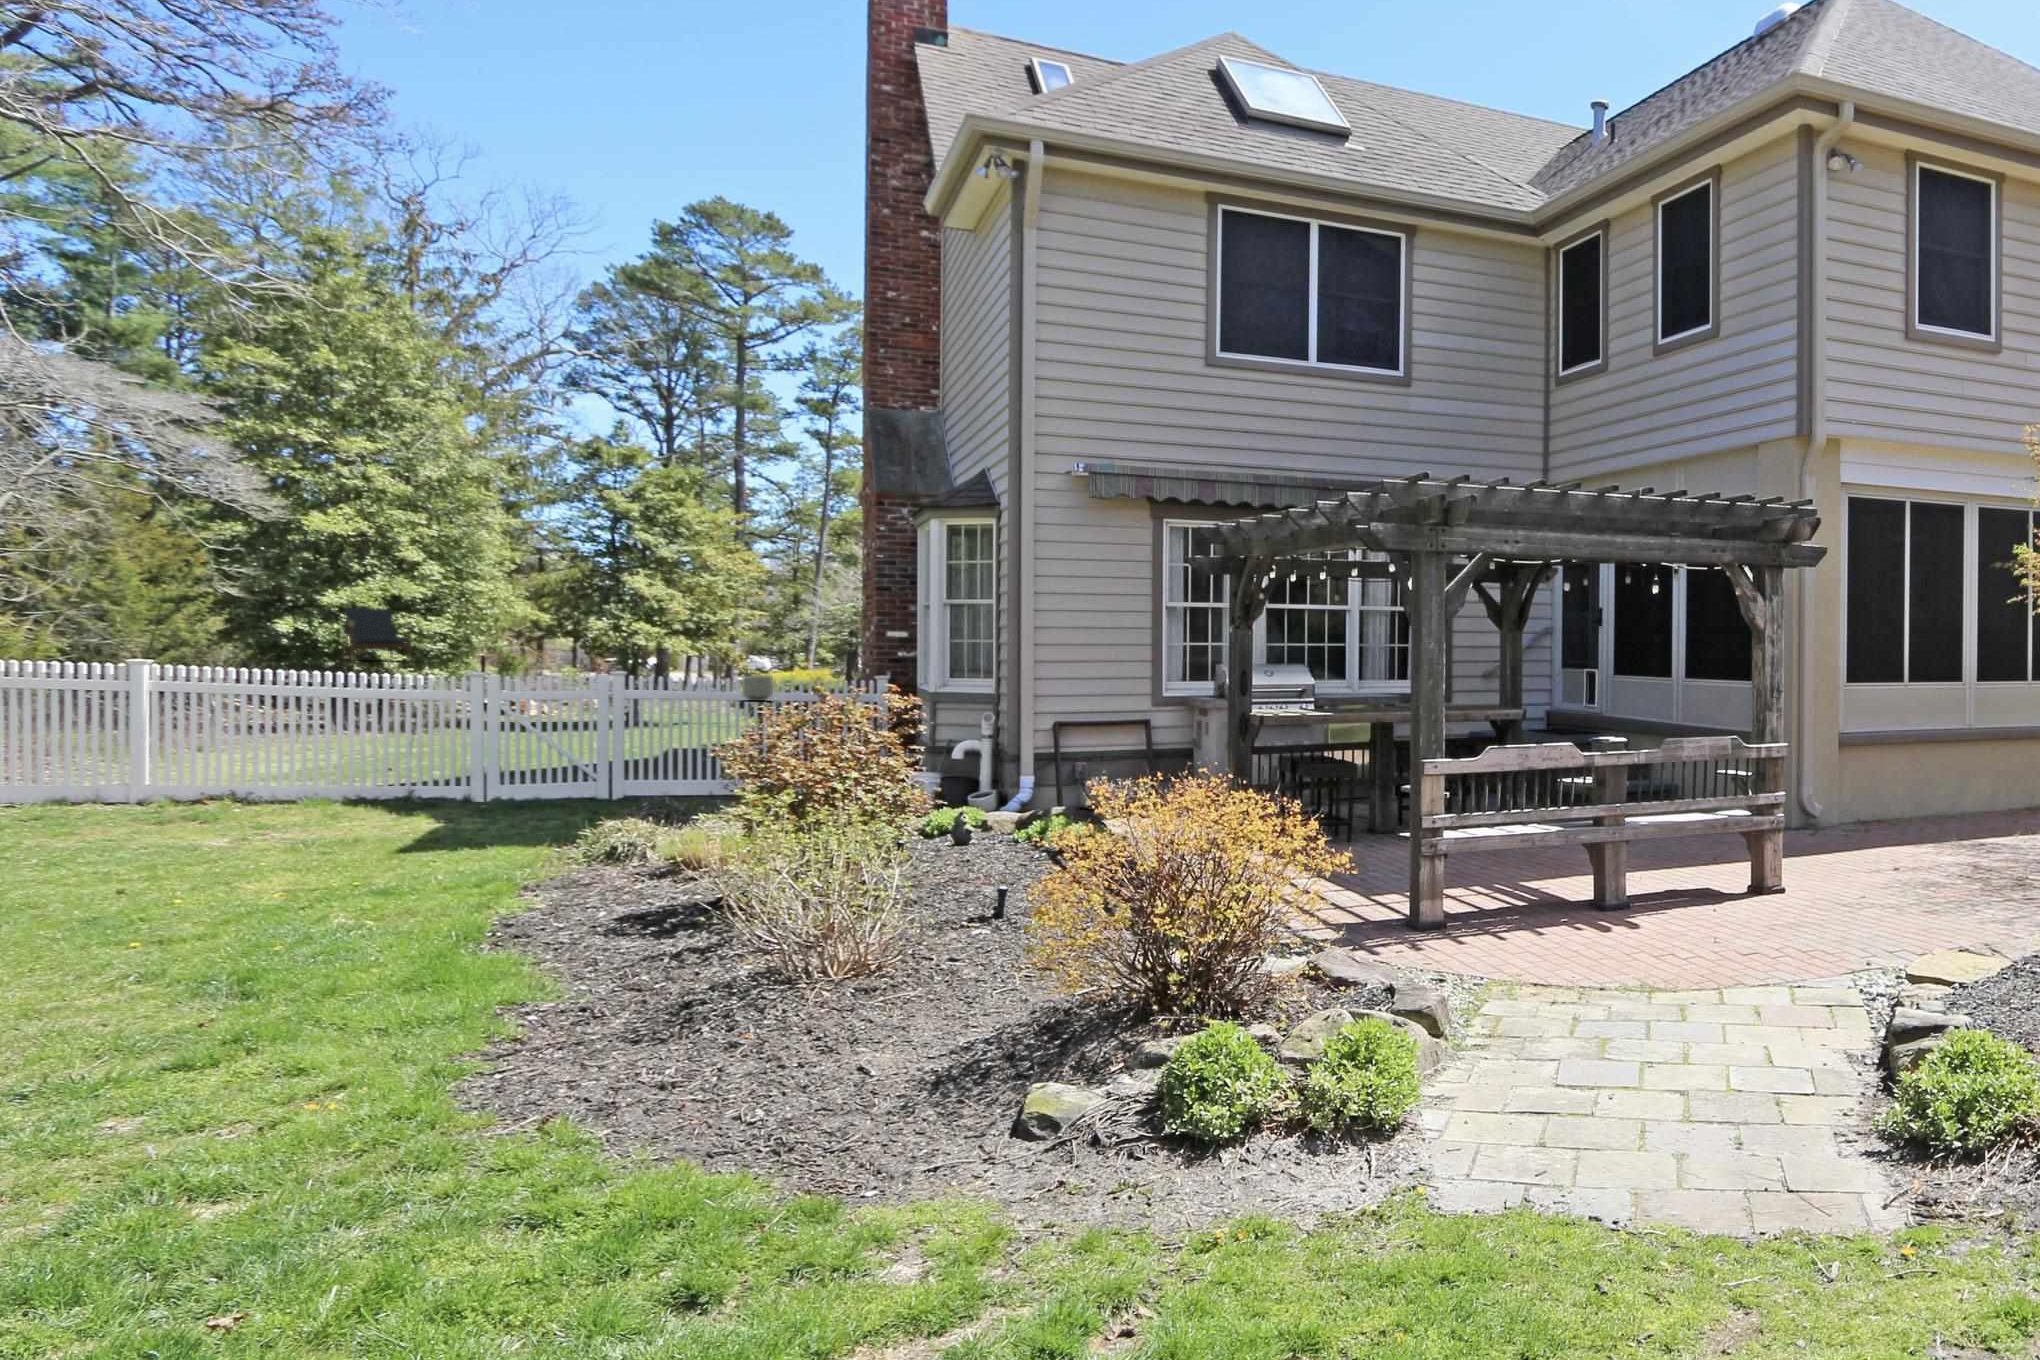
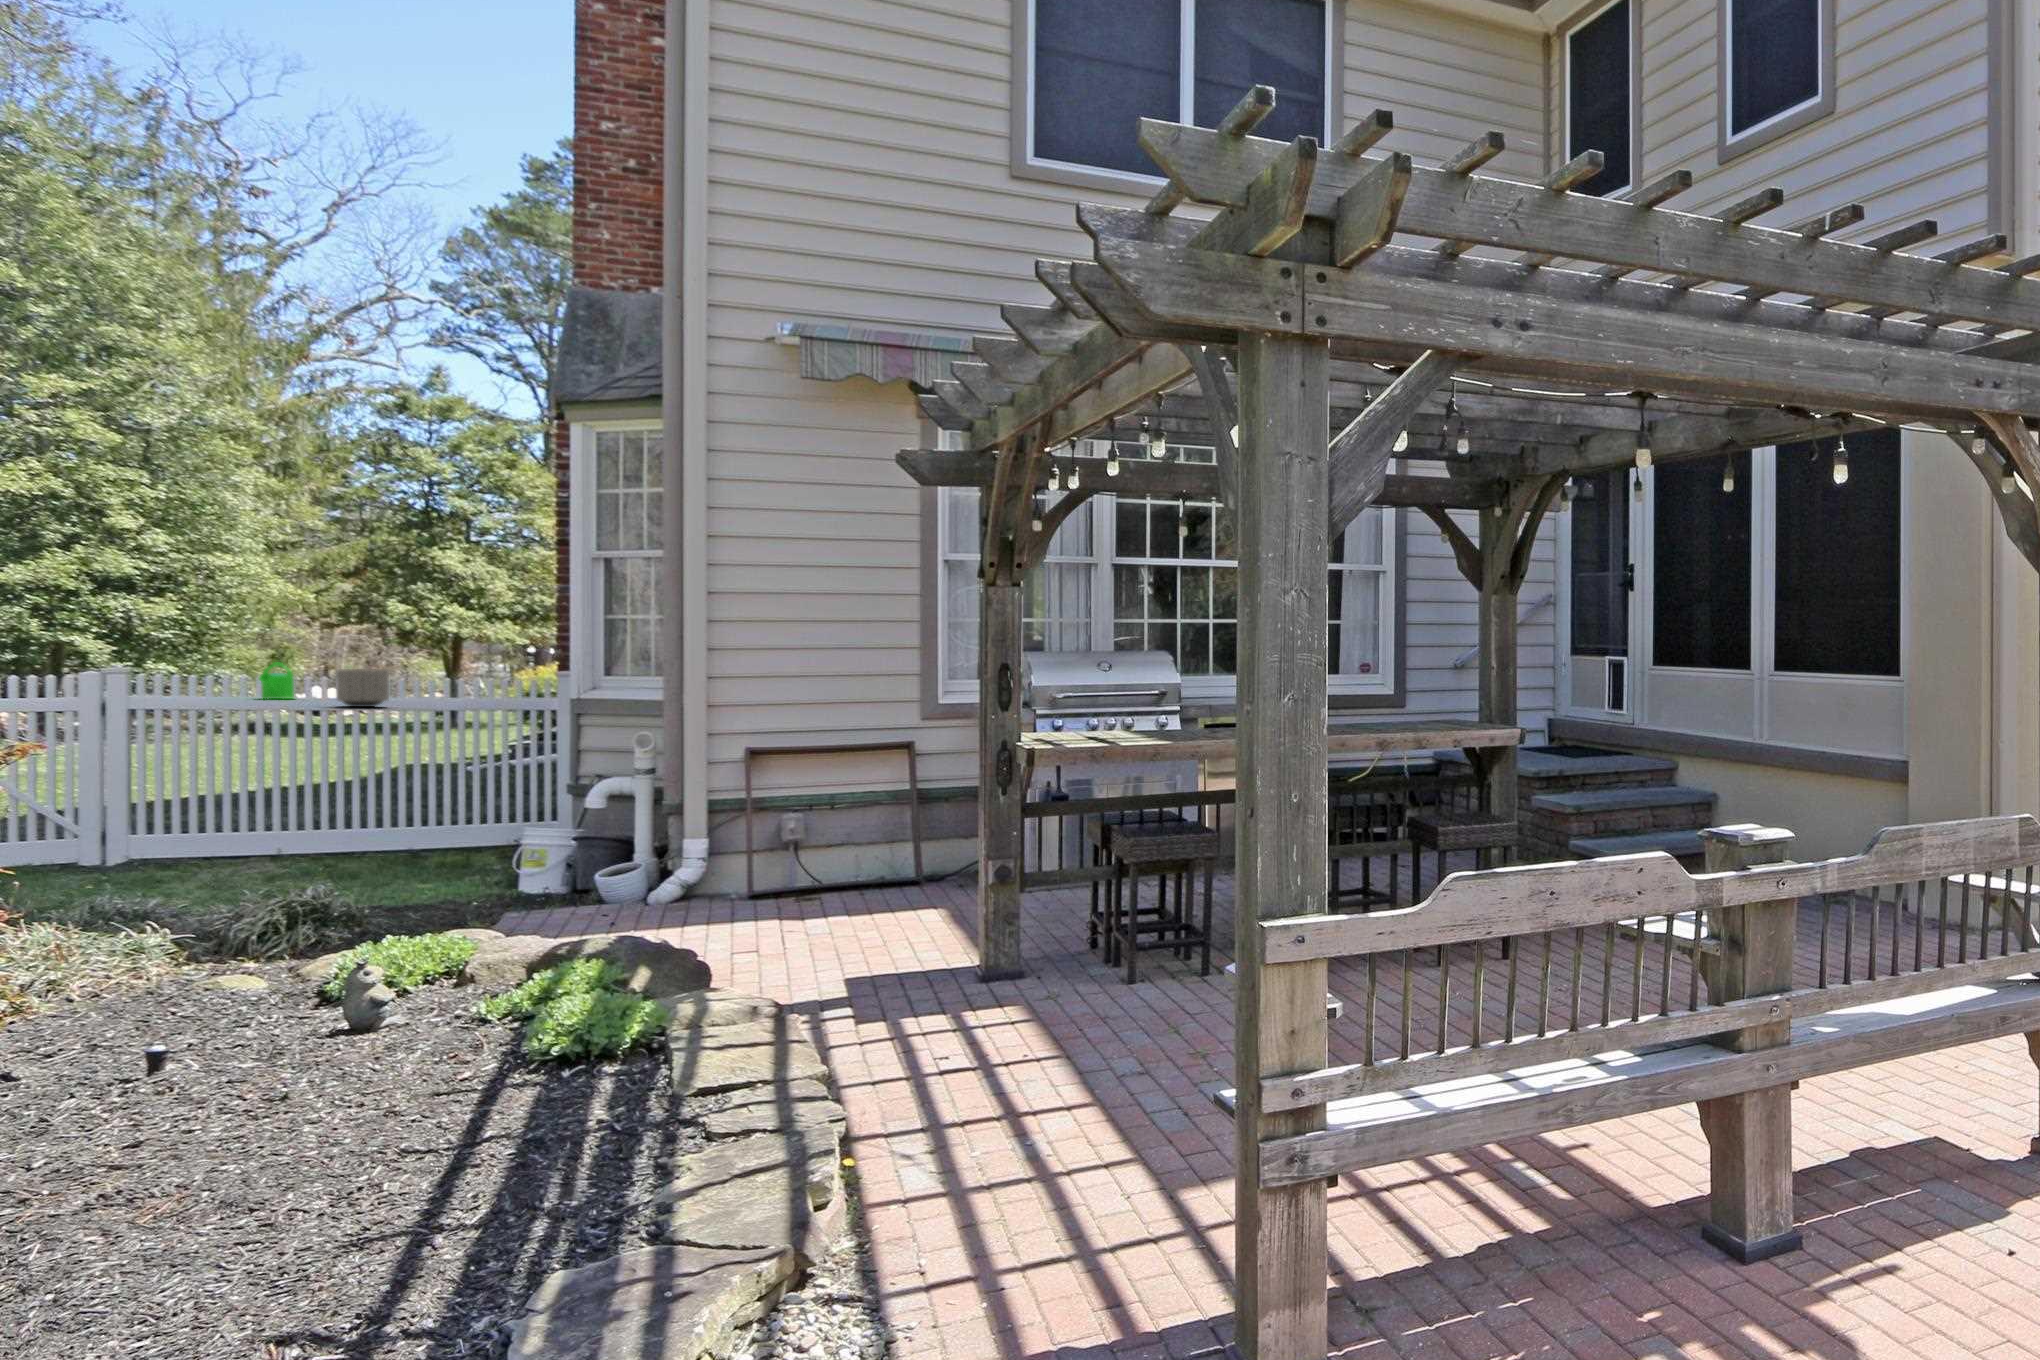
lounge chair: present [344,608,411,660] -> none [26,589,118,656]
watering can: none [674,670,697,696] -> present [259,662,294,699]

